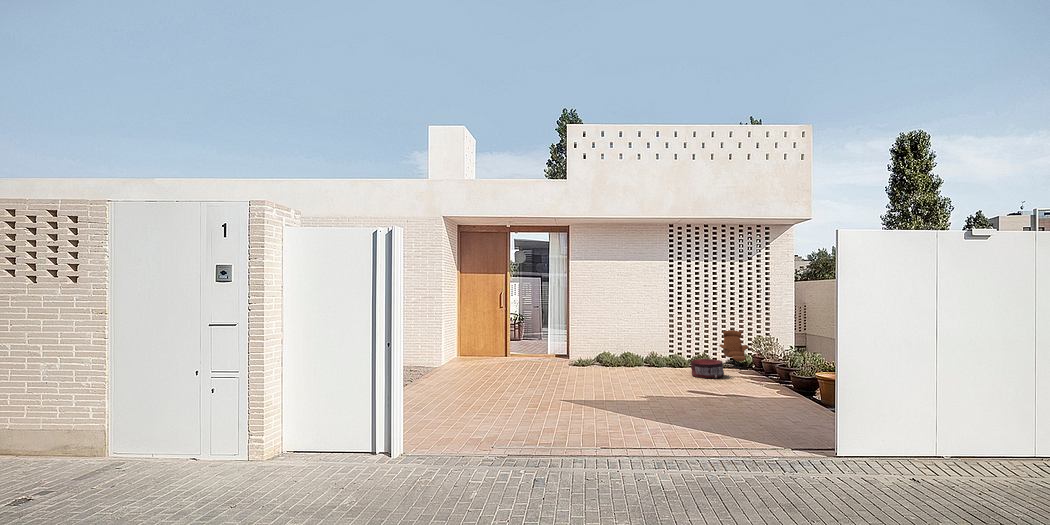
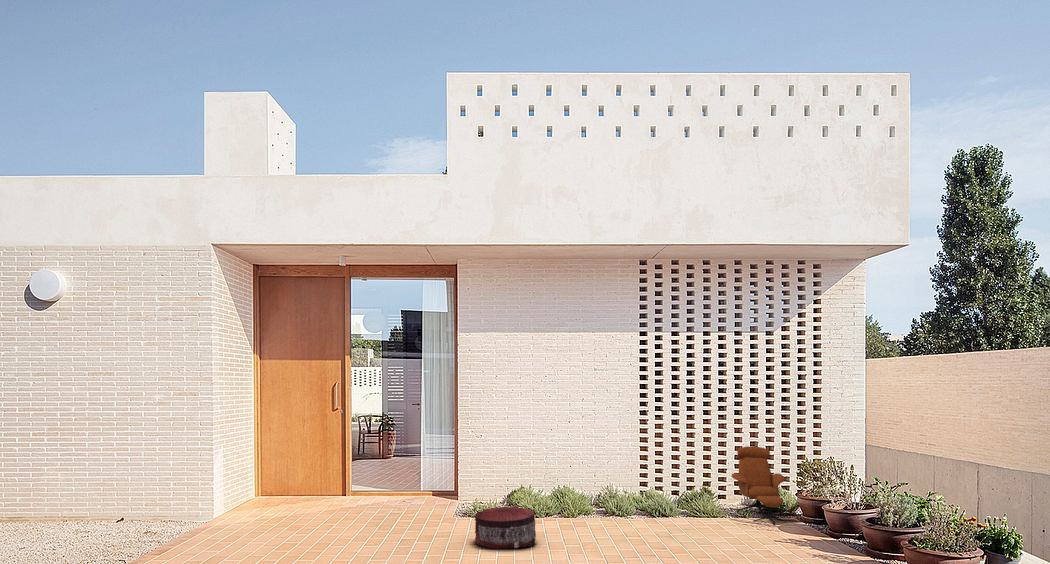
pouf: present [691,359,724,378] -> present [475,507,536,549]

